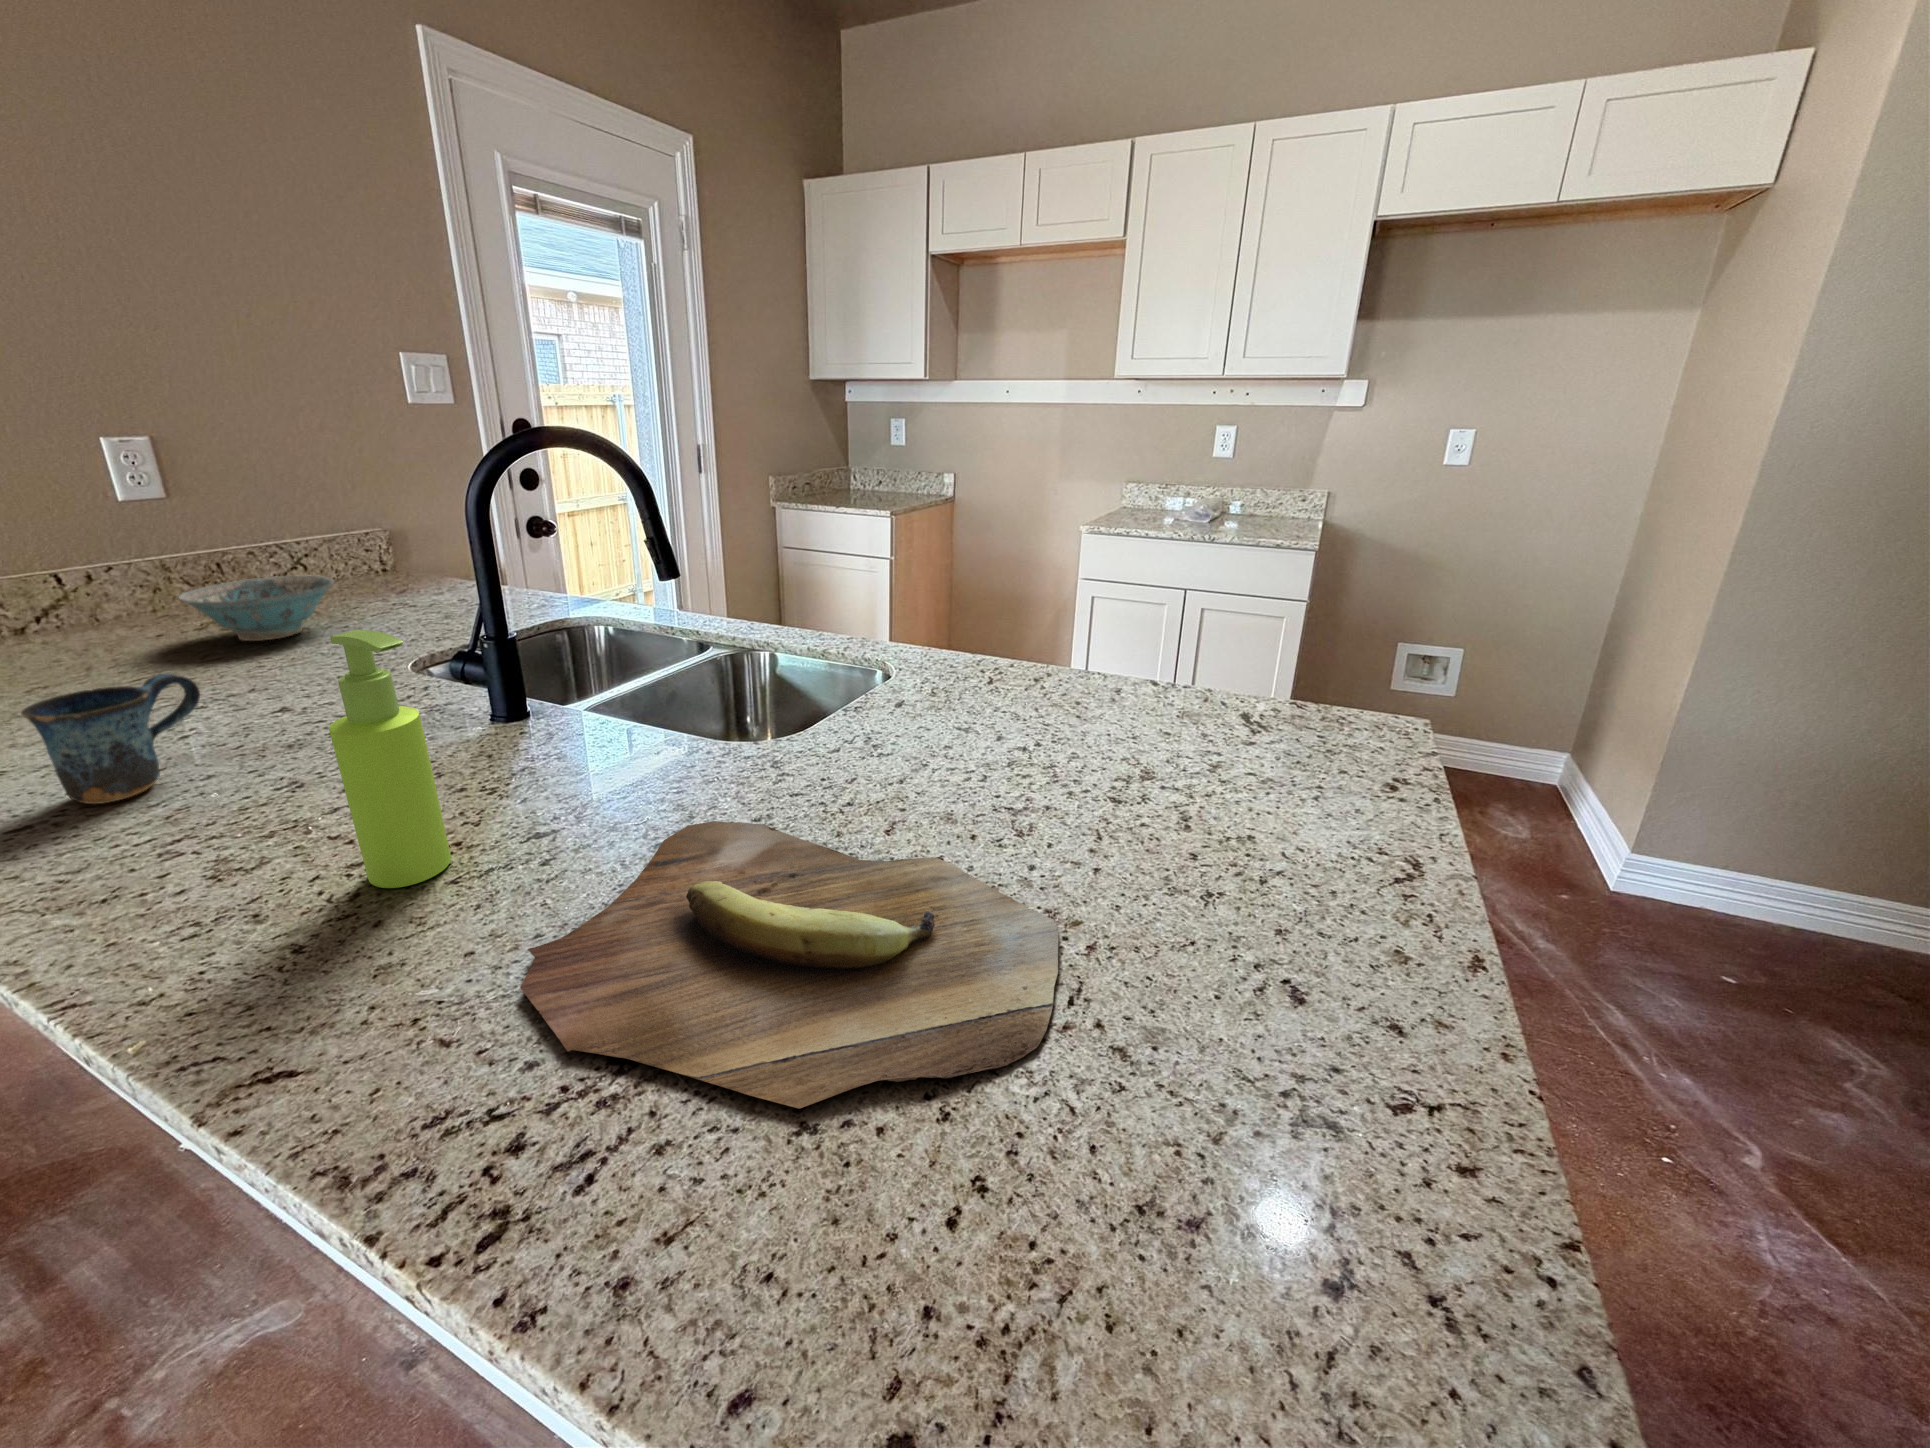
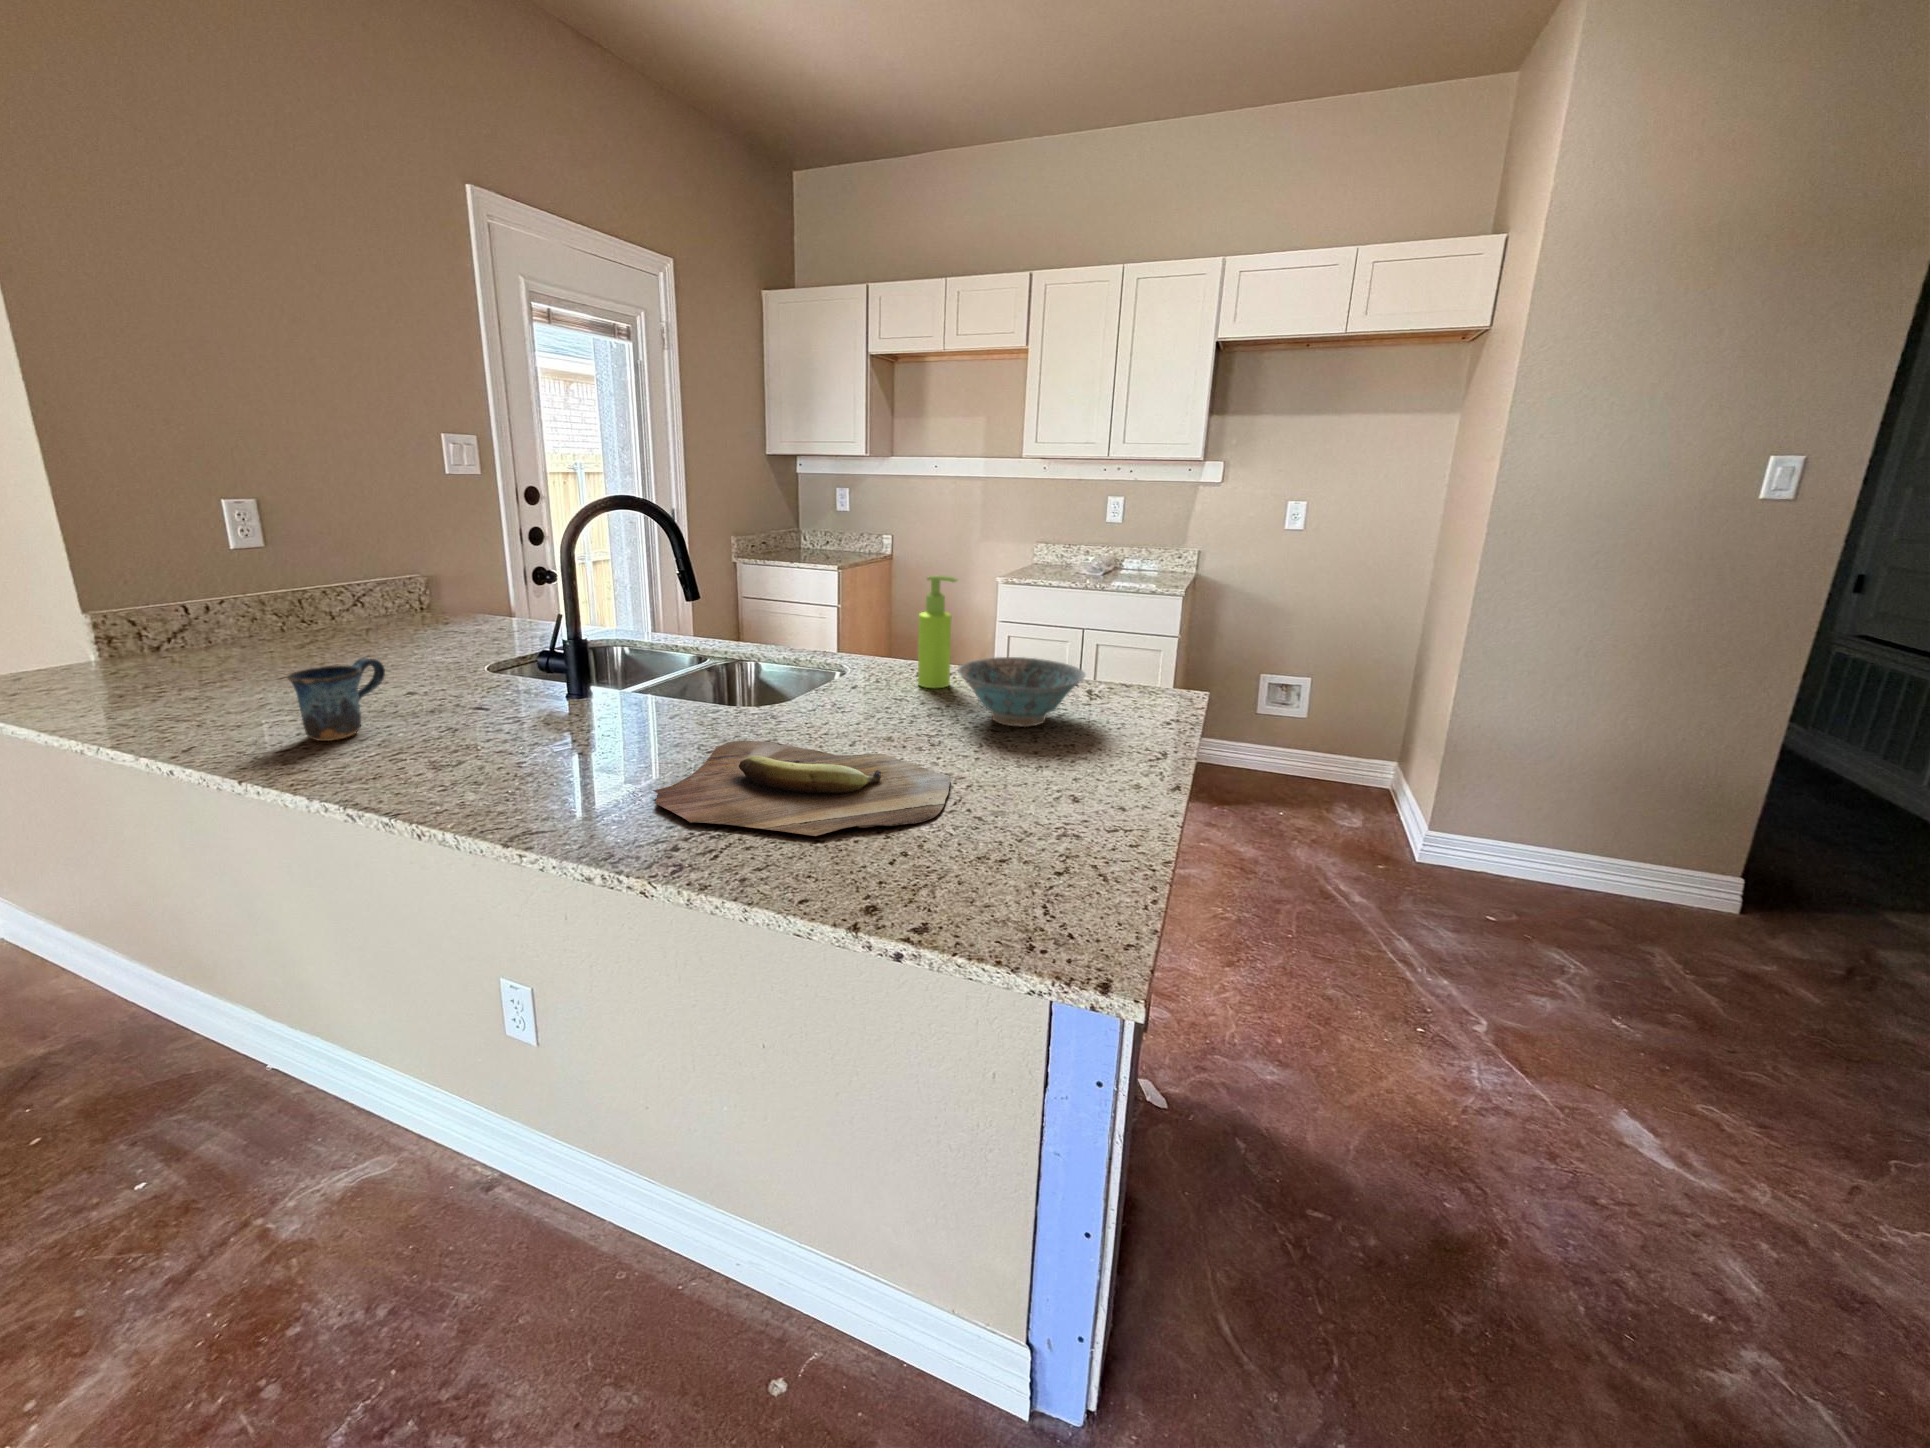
ceramic bowl: present [179,575,334,641] -> present [958,657,1085,727]
soap dispenser: present [329,630,451,888] -> present [918,576,957,688]

